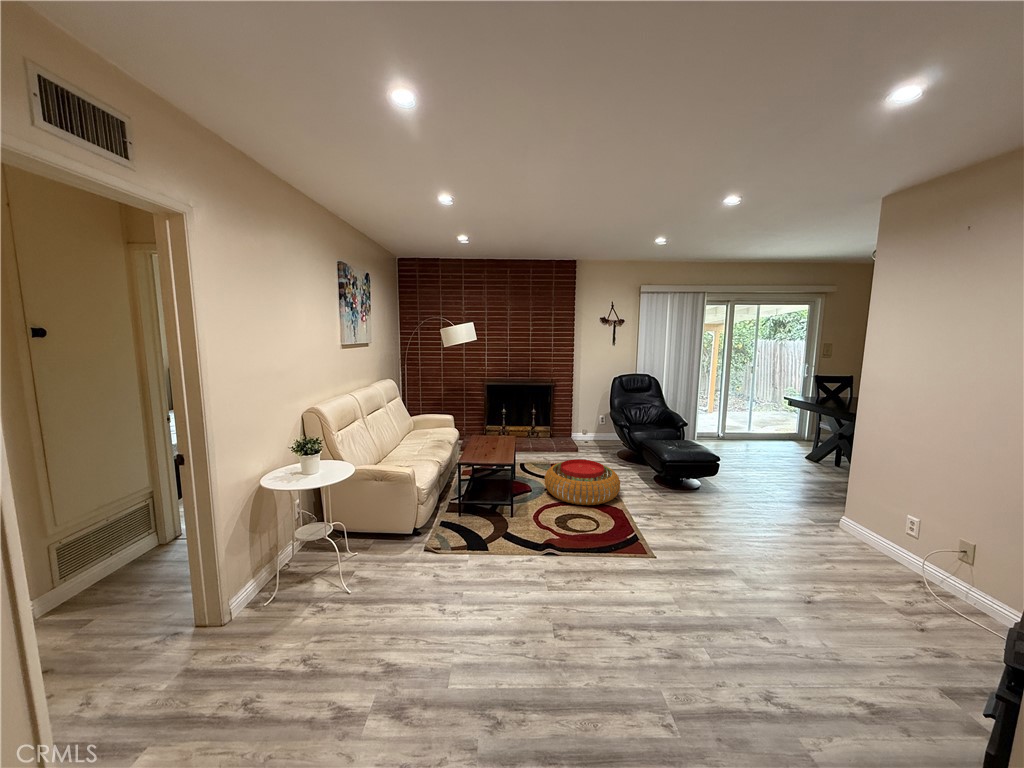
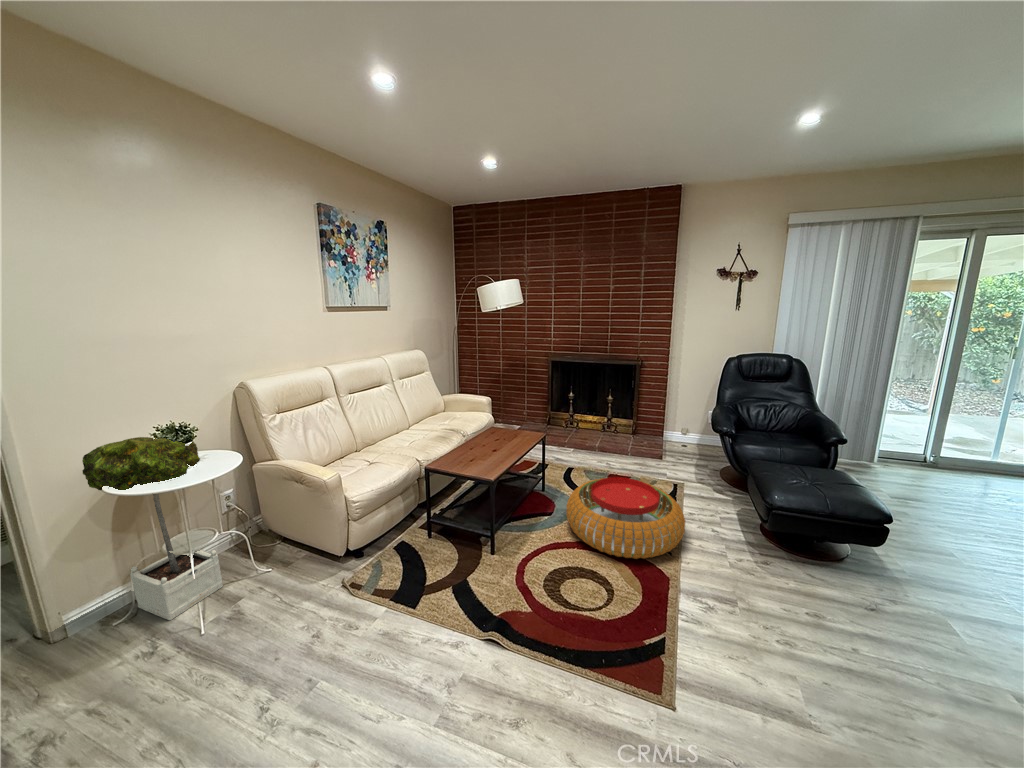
potted tree: none [251,450,330,596] -> present [82,437,223,620]

